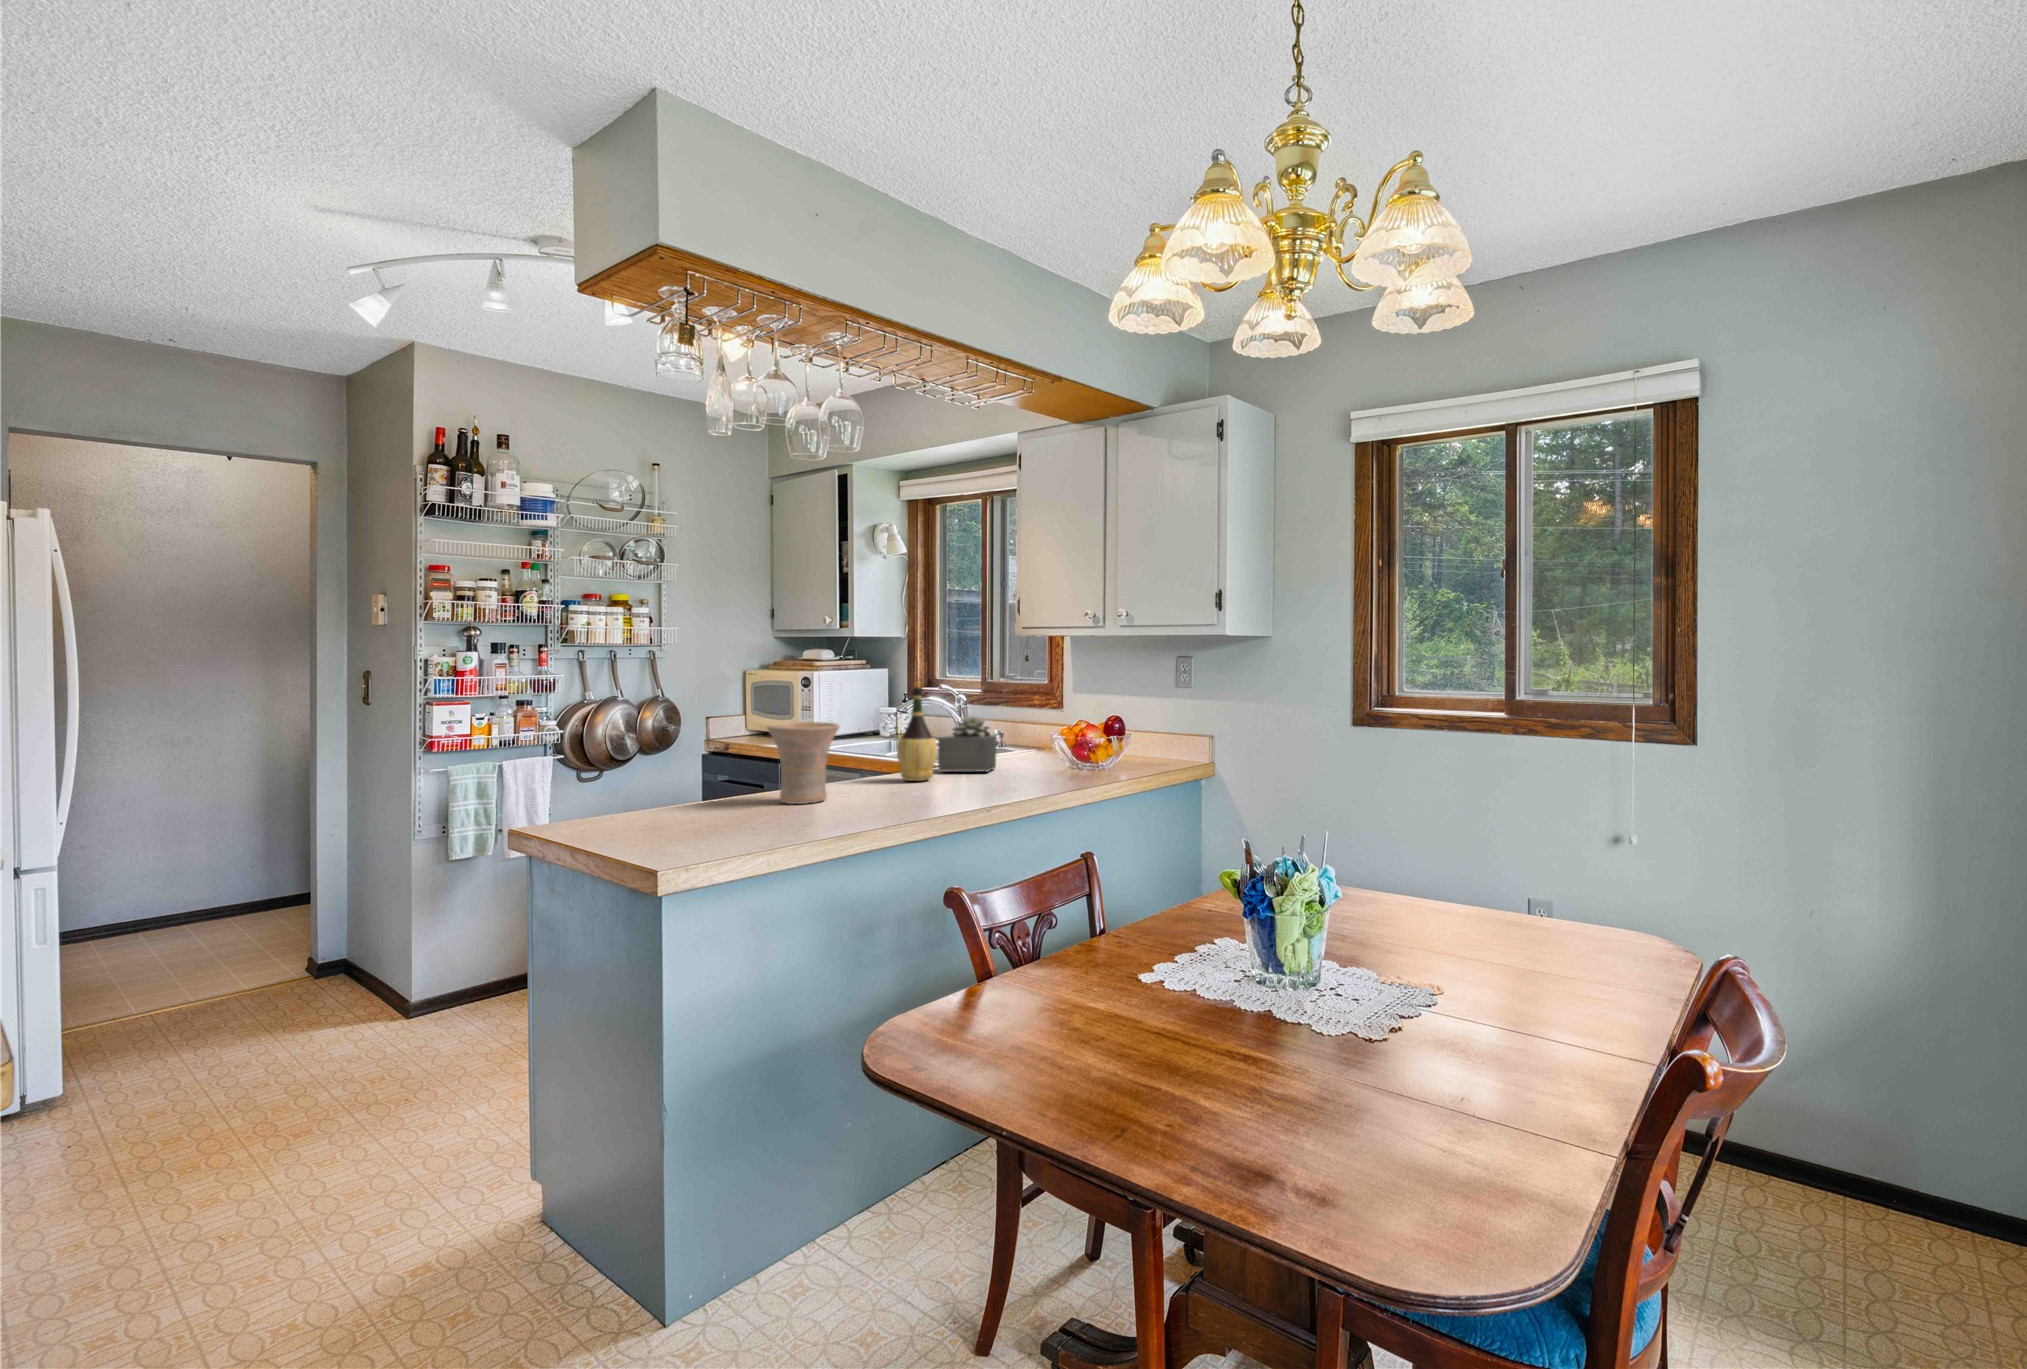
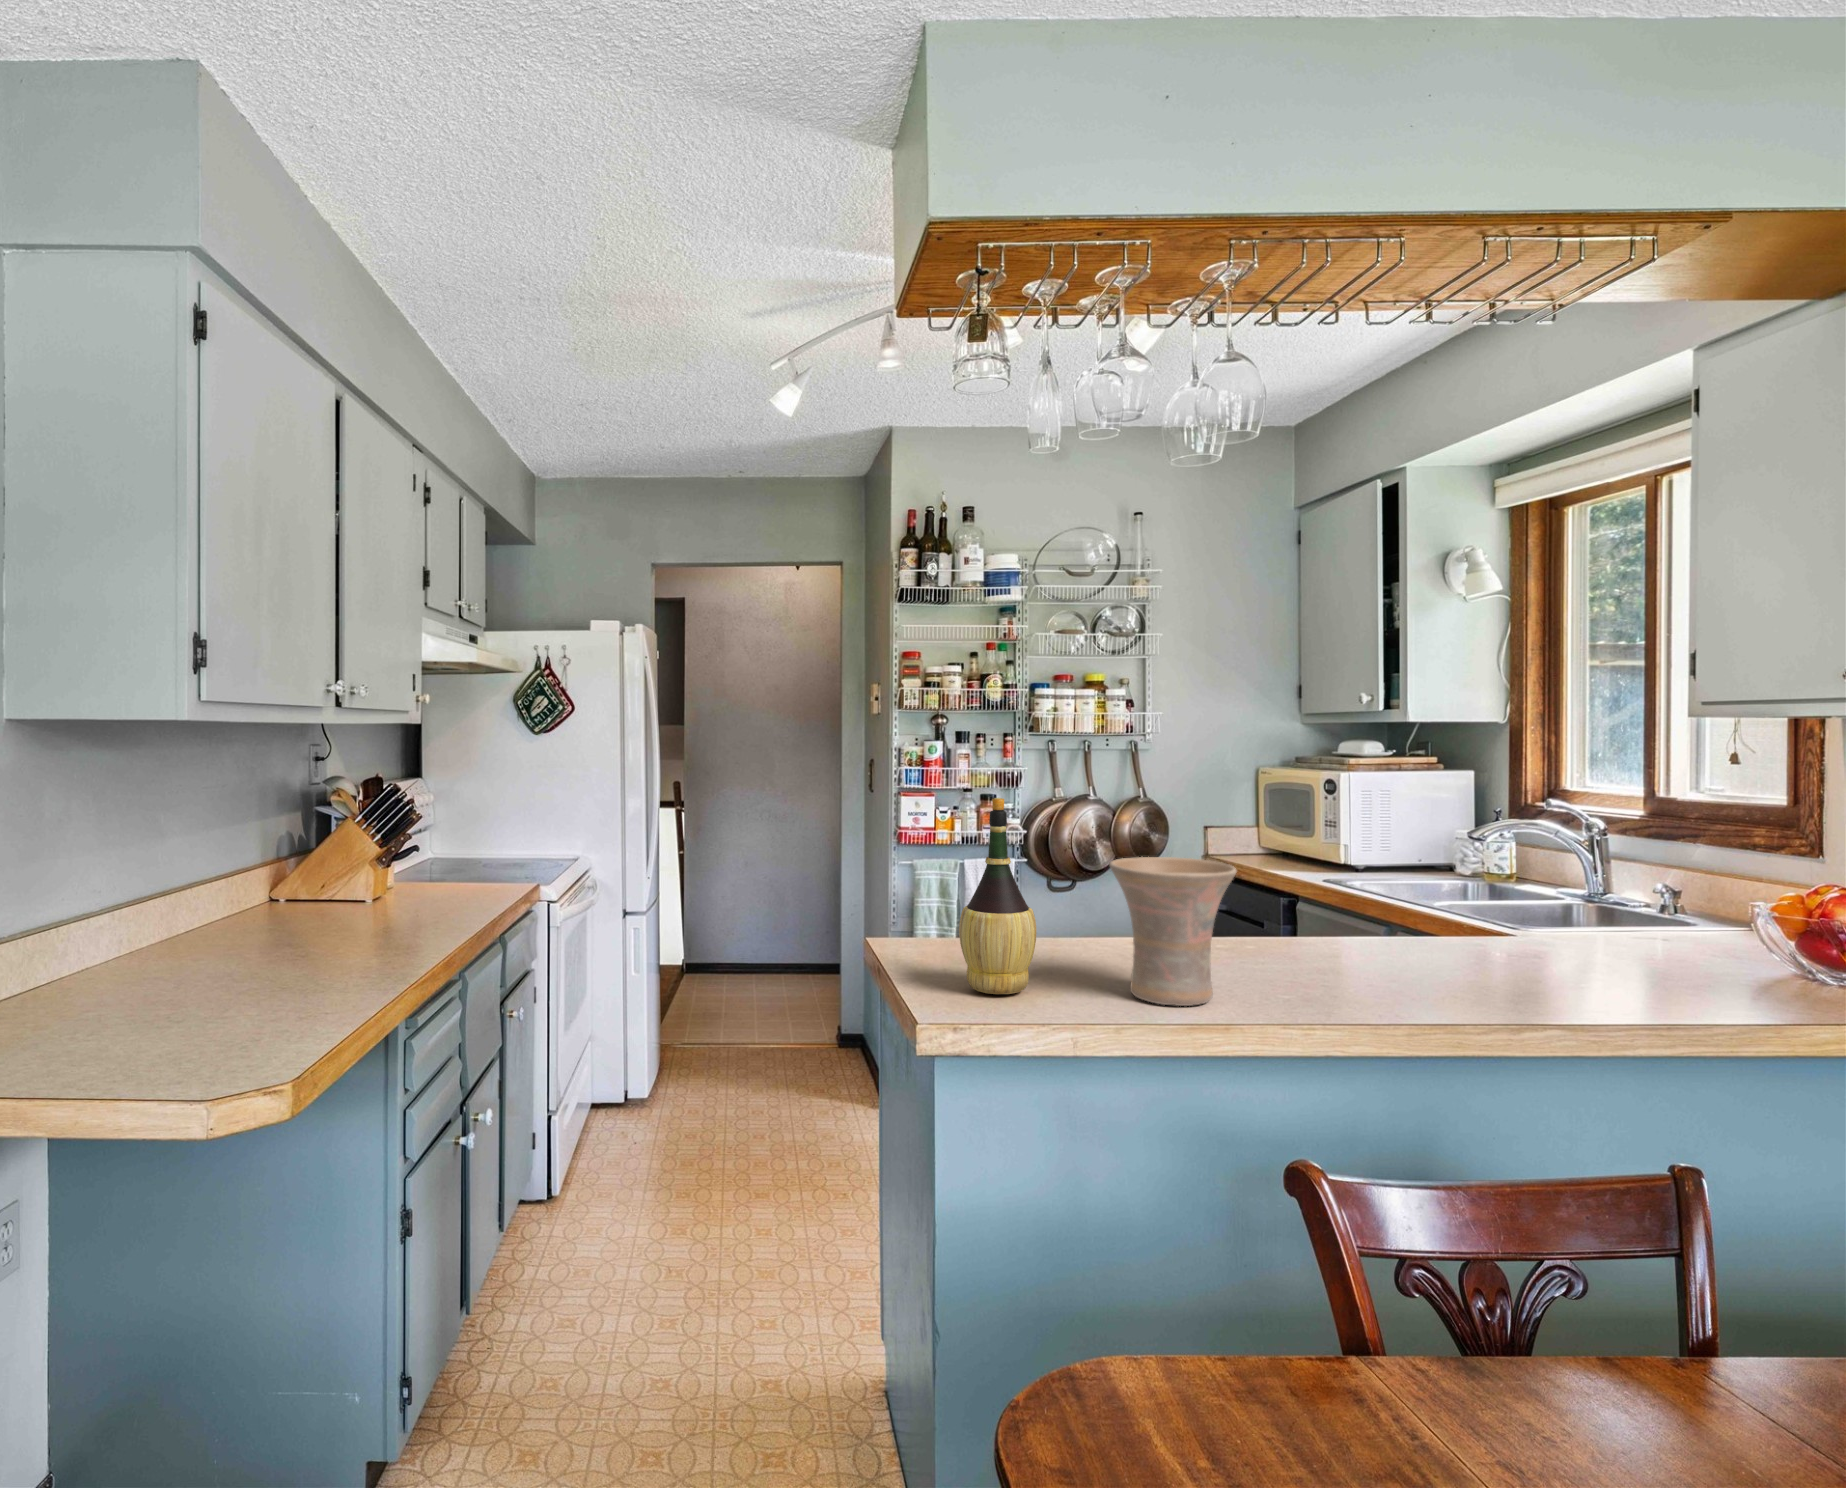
wine bottle: present [897,681,937,781] -> present [959,798,1037,994]
succulent plant: present [938,716,996,772] -> none [1488,867,1633,987]

